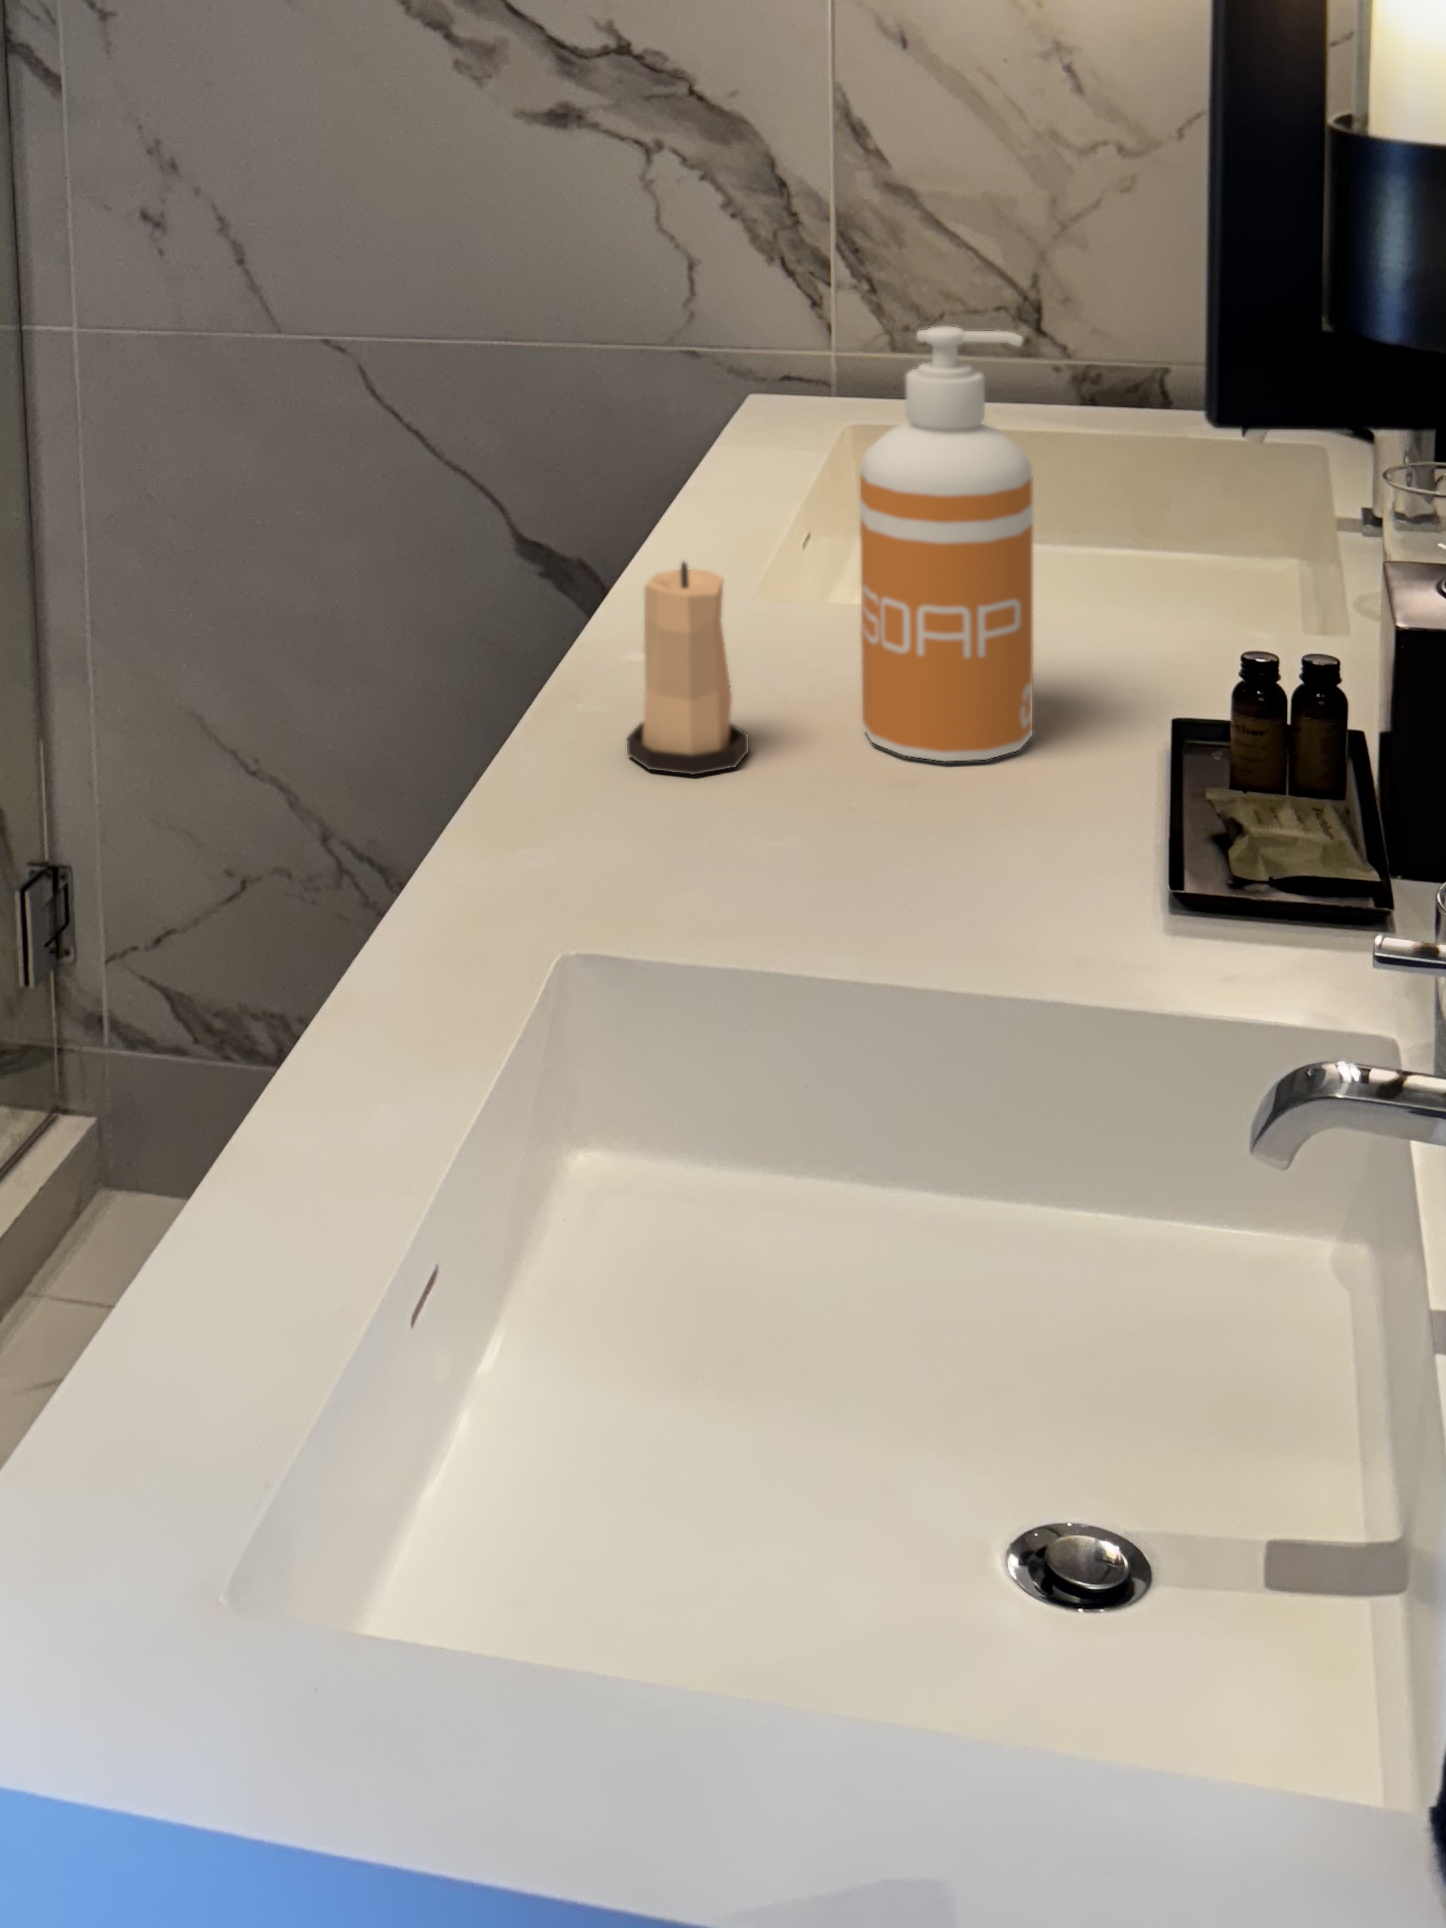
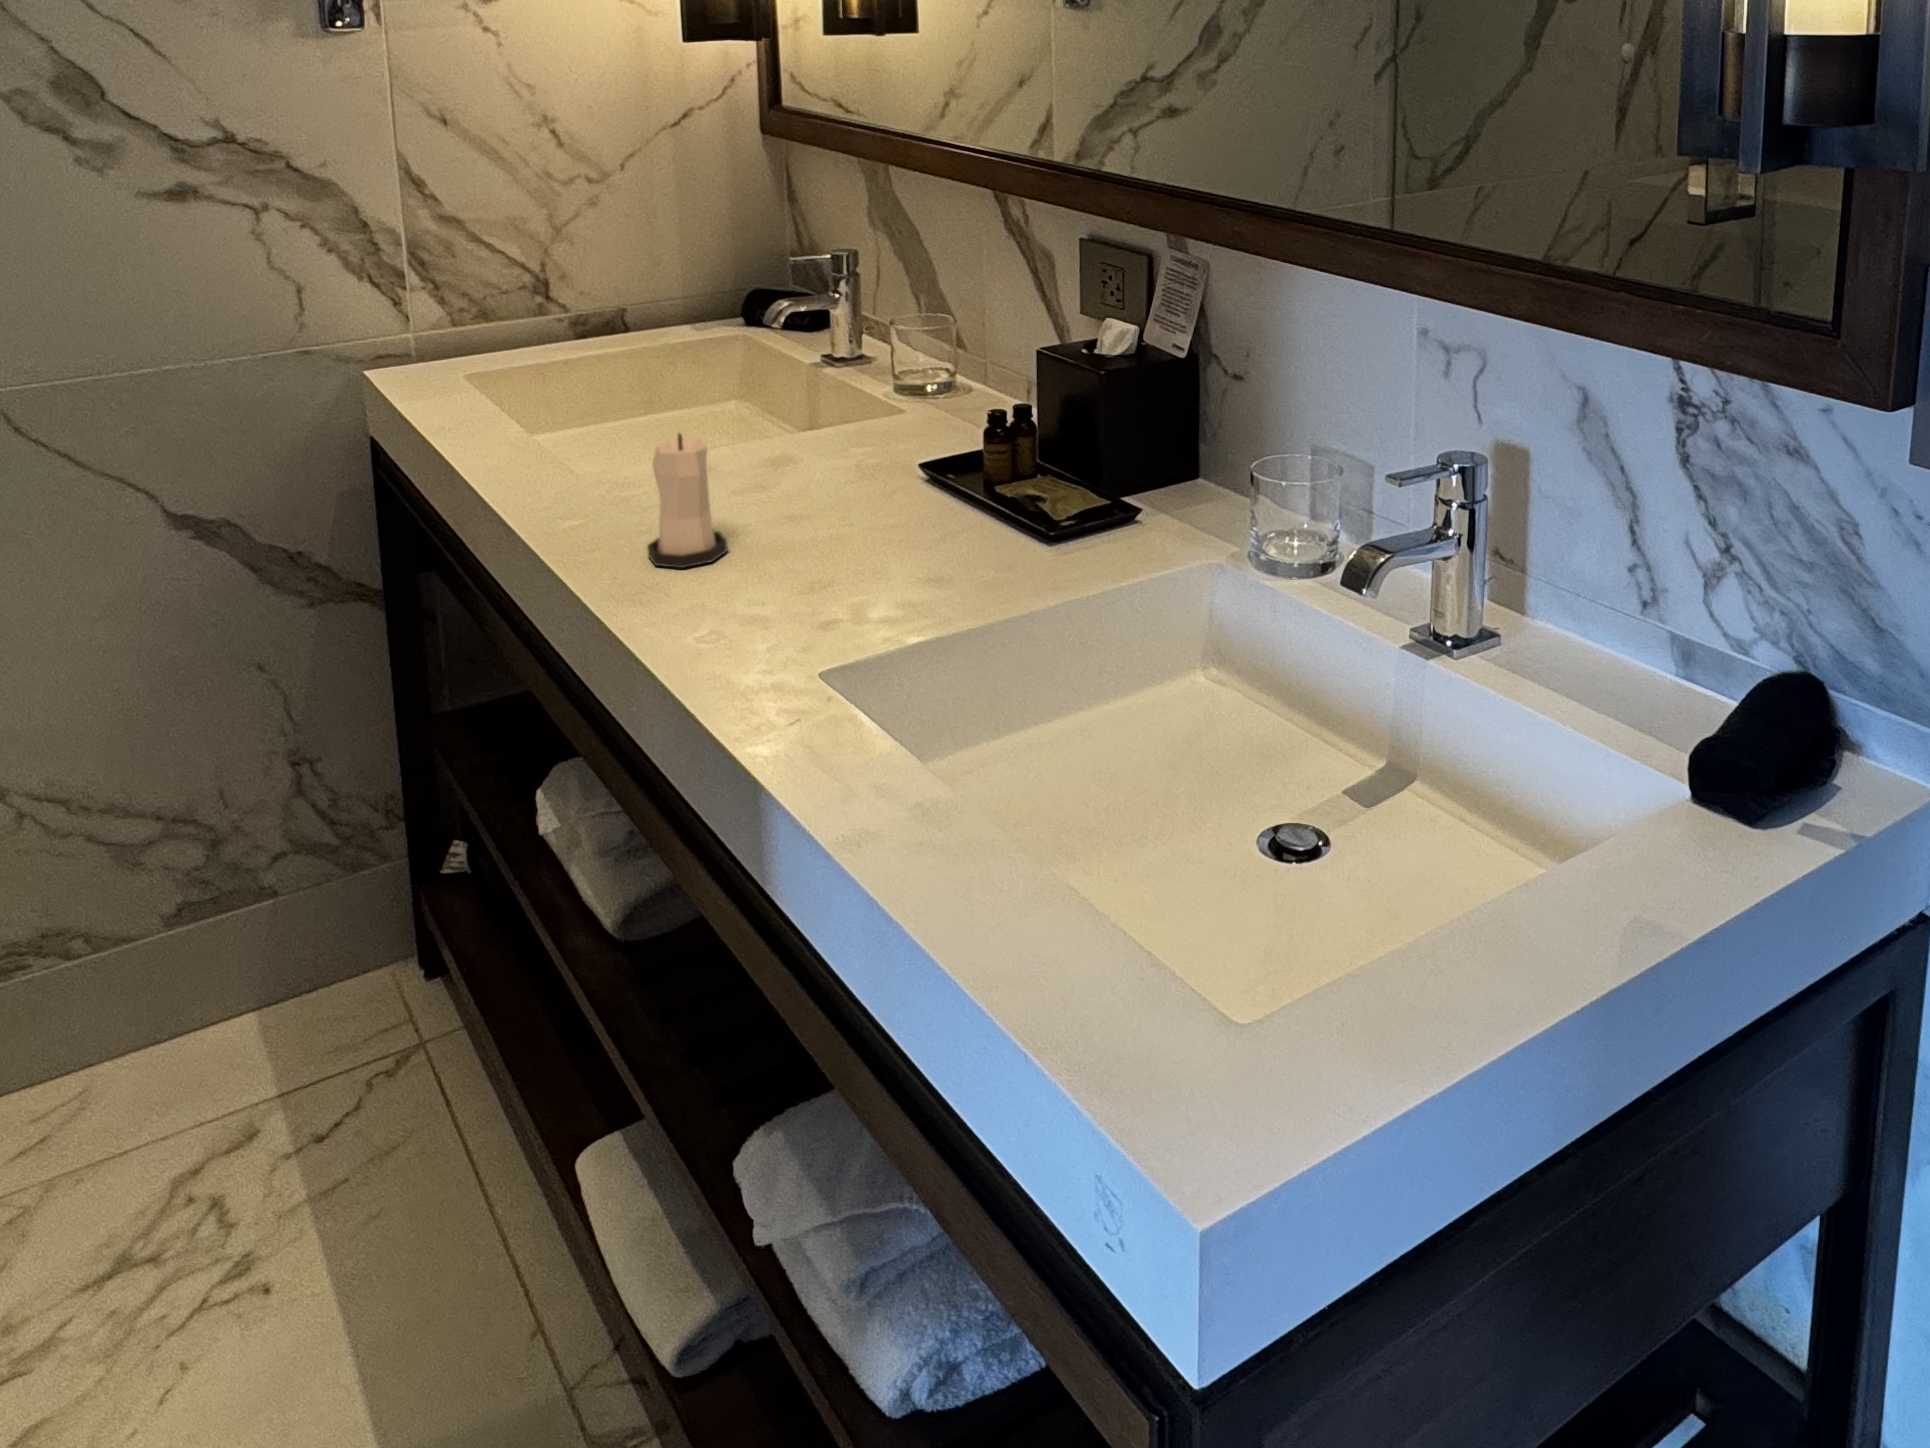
soap dispenser: present [860,326,1033,761] -> none [746,261,856,518]

